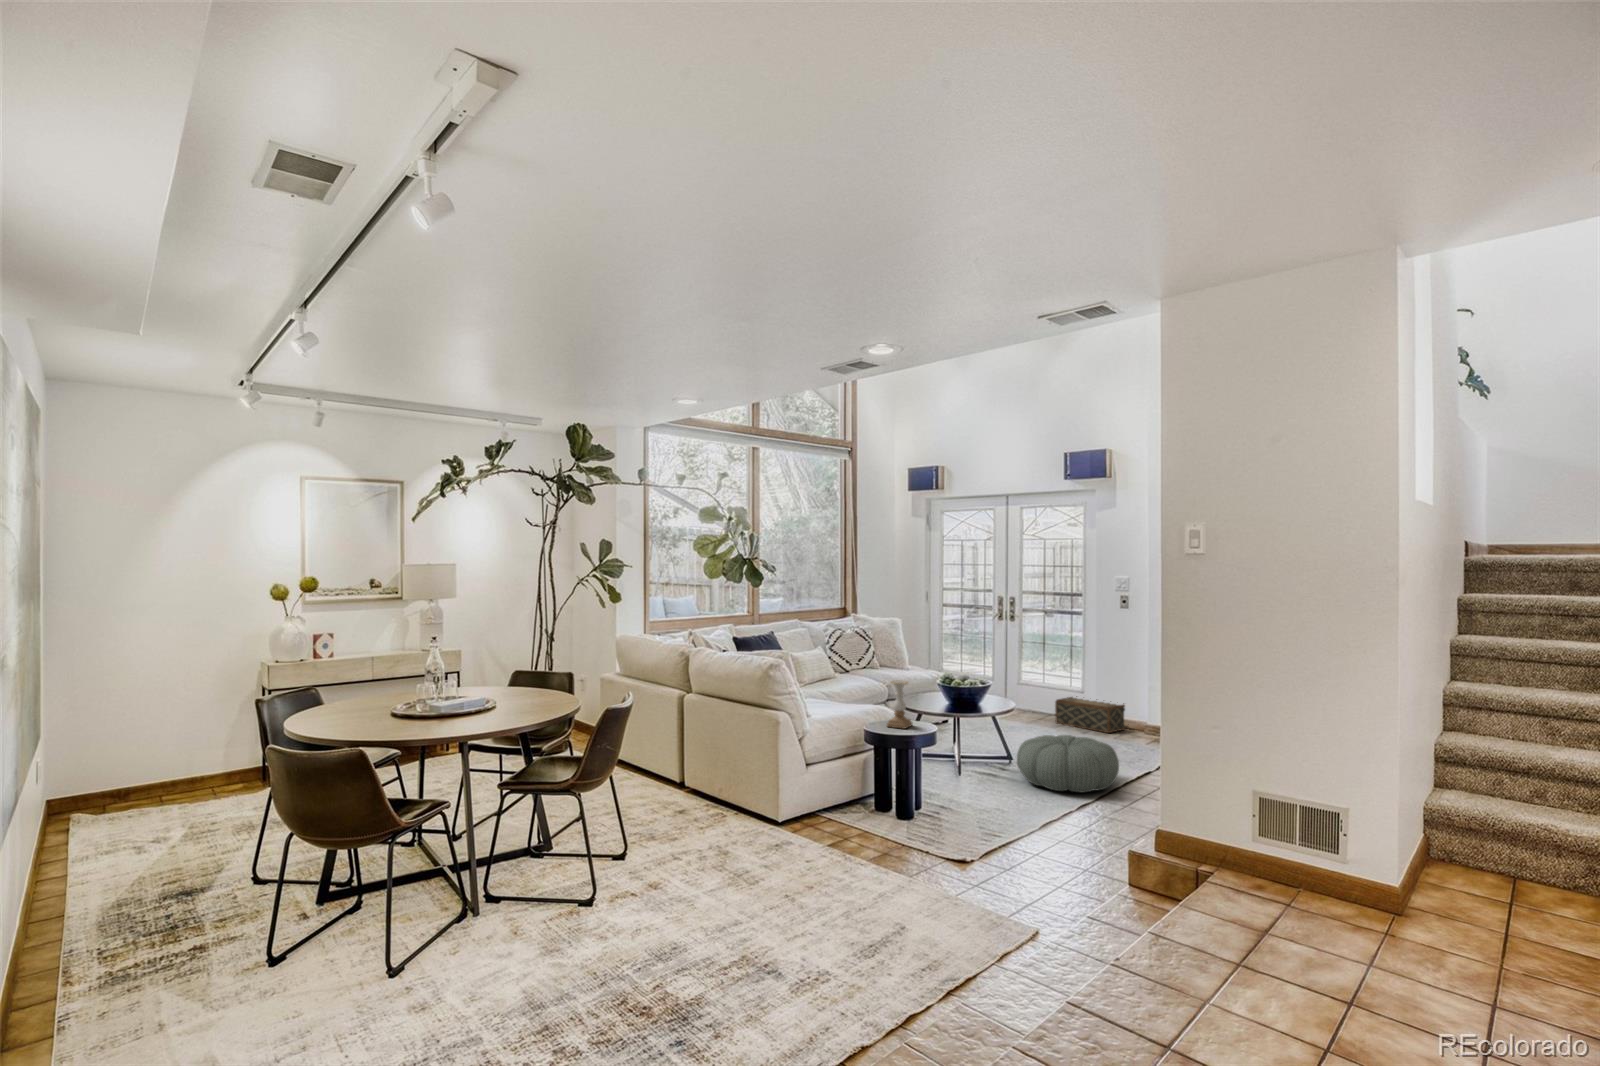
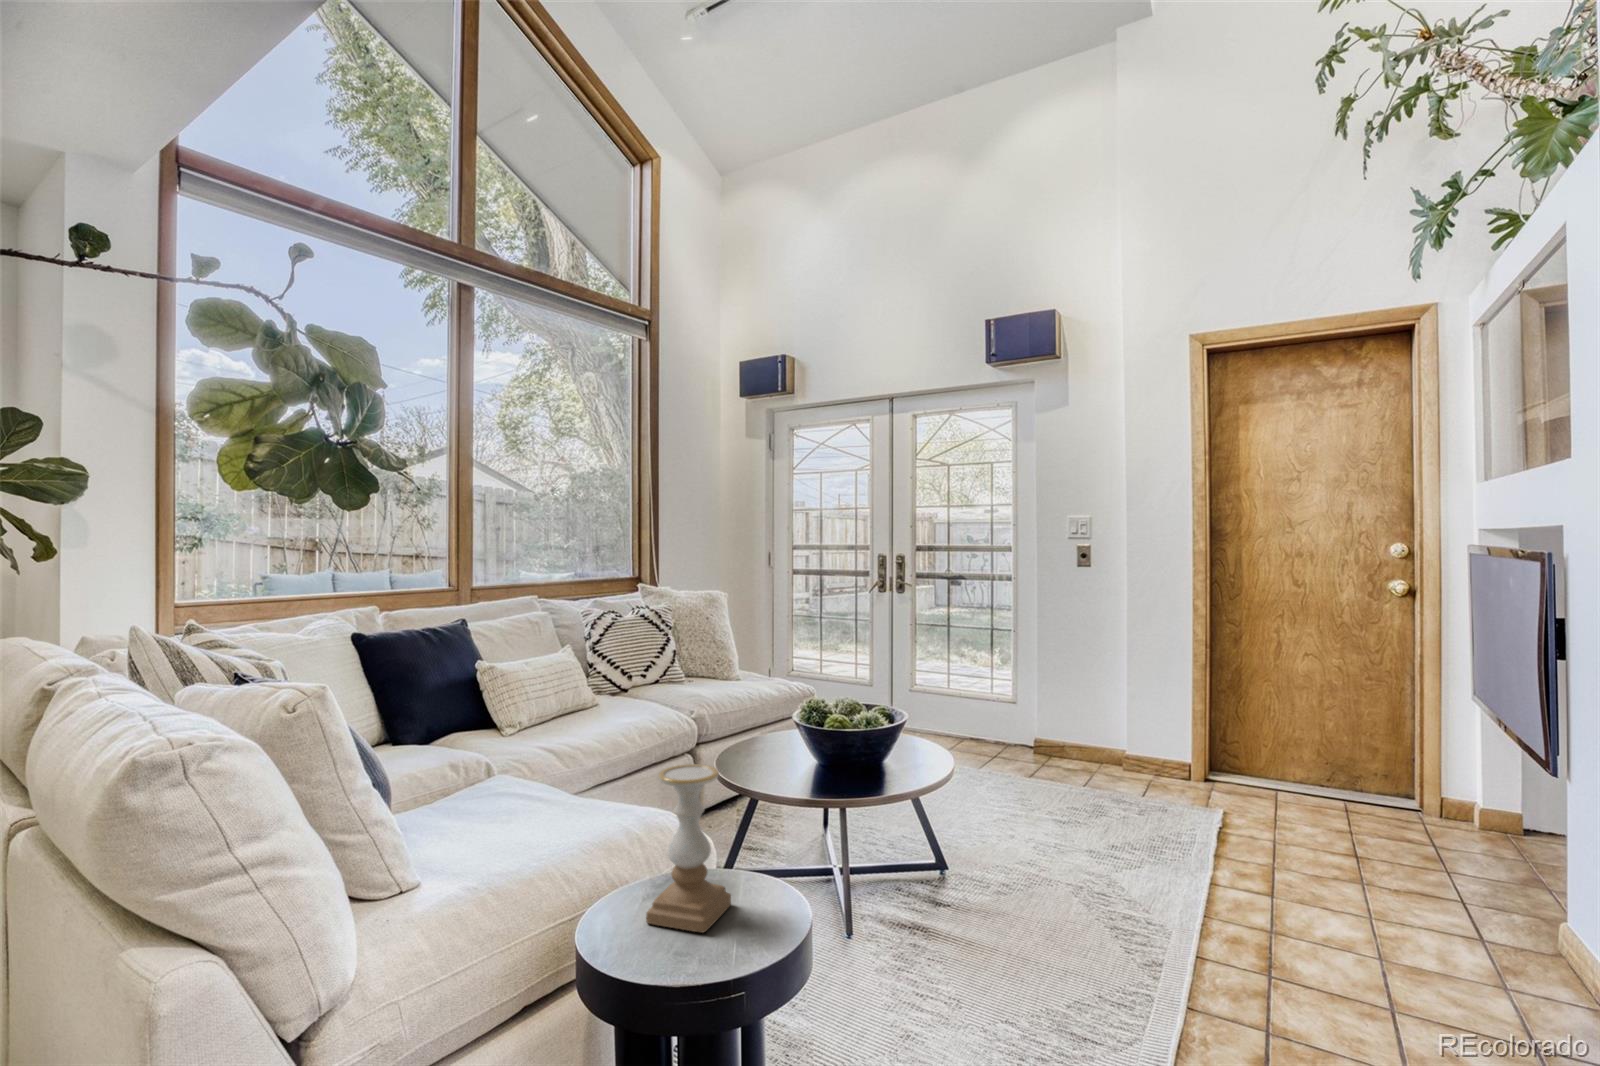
woven basket: present [1055,696,1128,733] -> none [977,709,1095,773]
pouf: present [1017,735,1119,793] -> none [973,823,1209,987]

